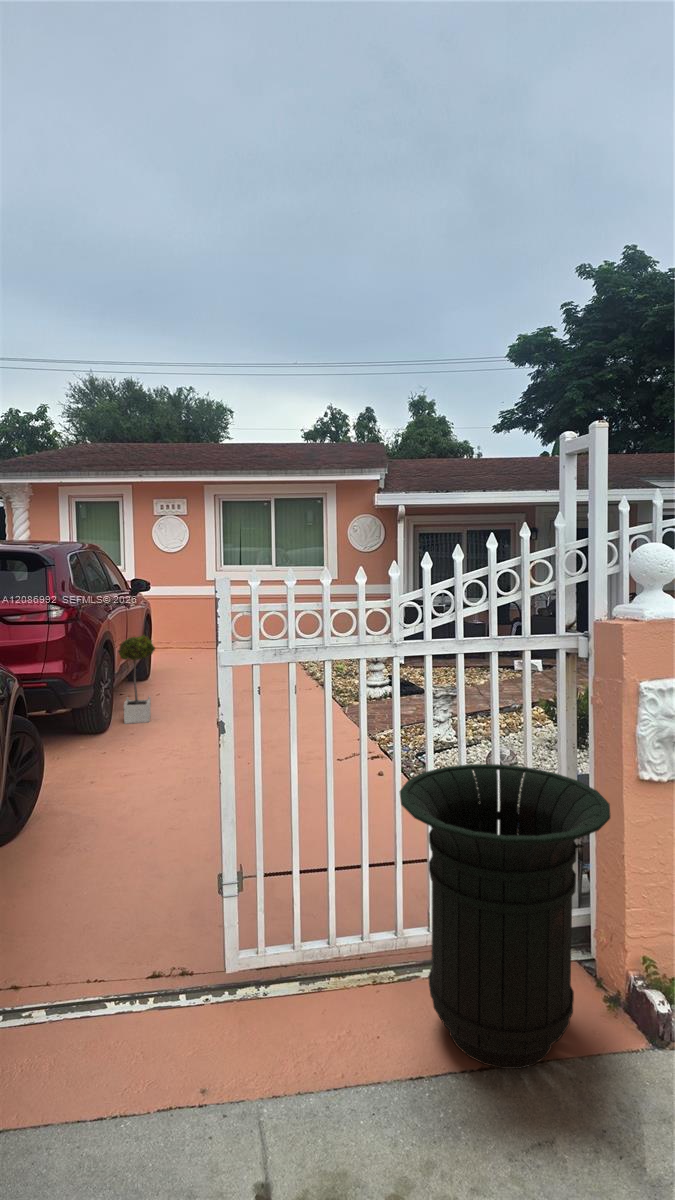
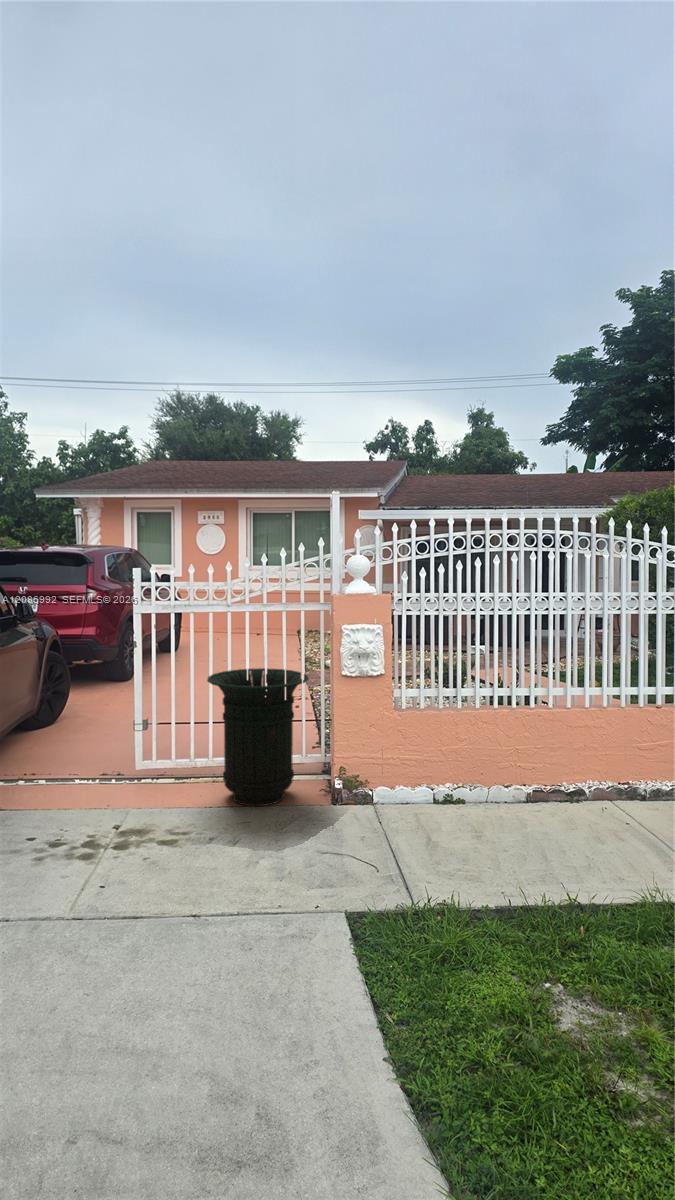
potted tree: present [118,635,155,724] -> none [143,613,170,677]

